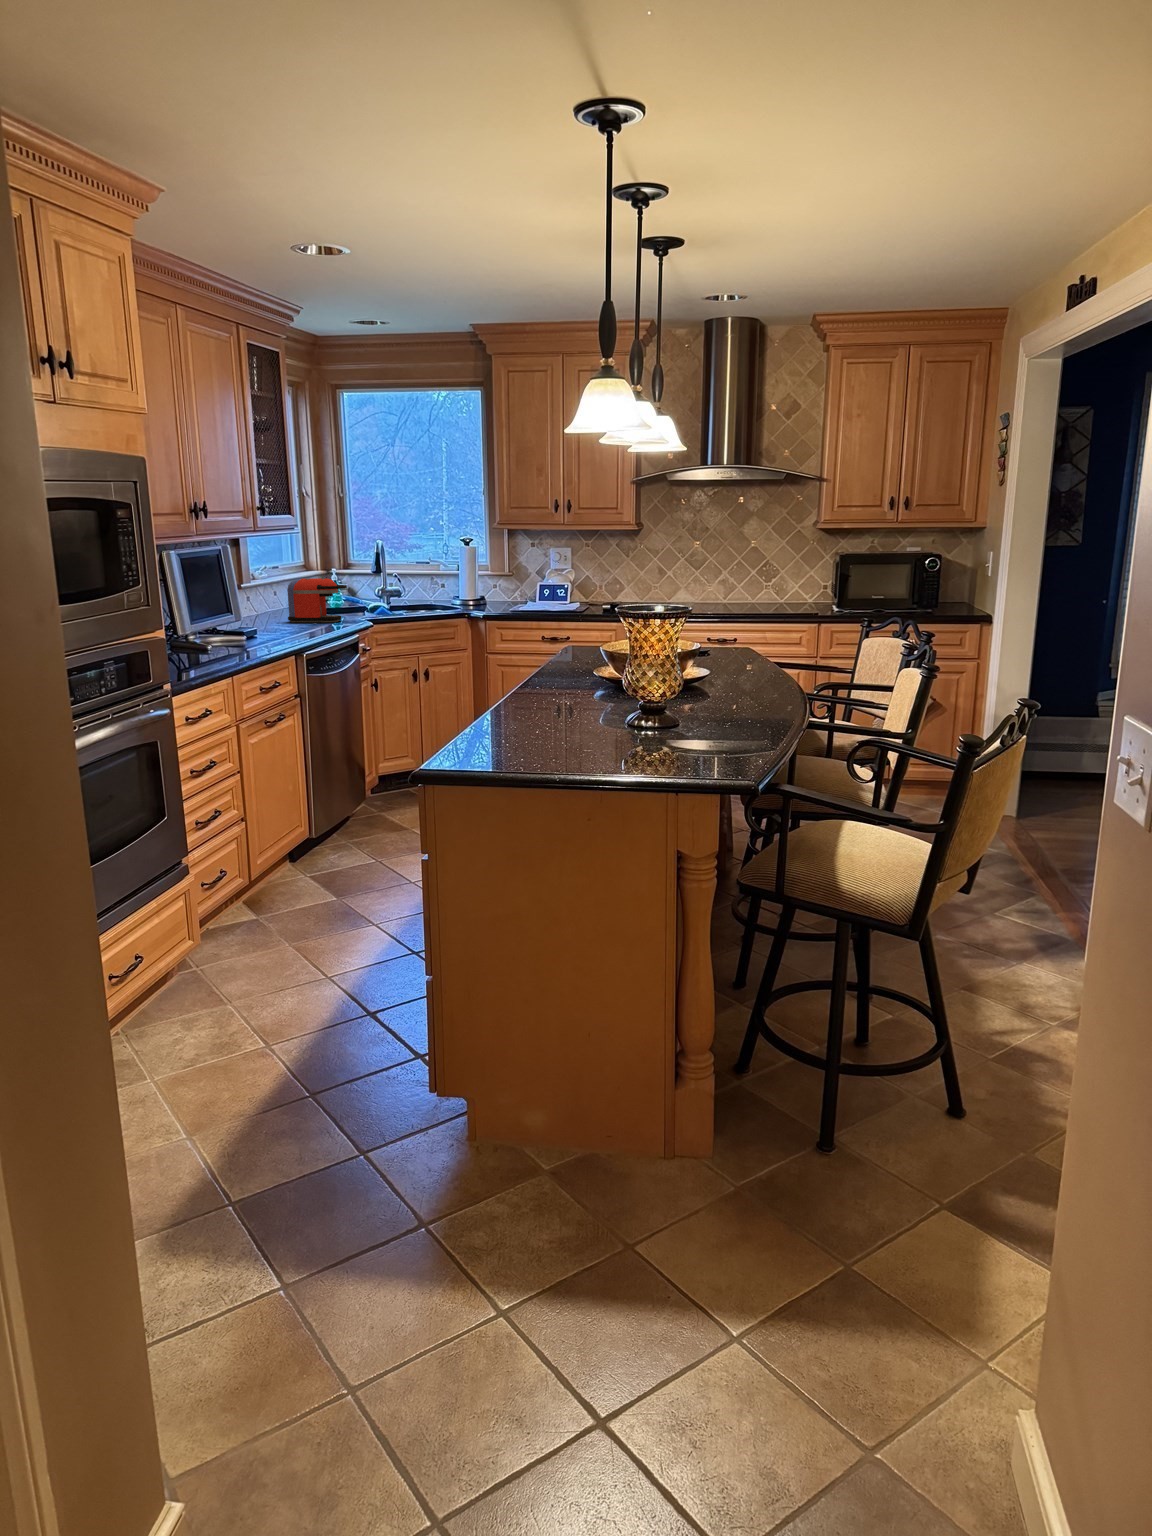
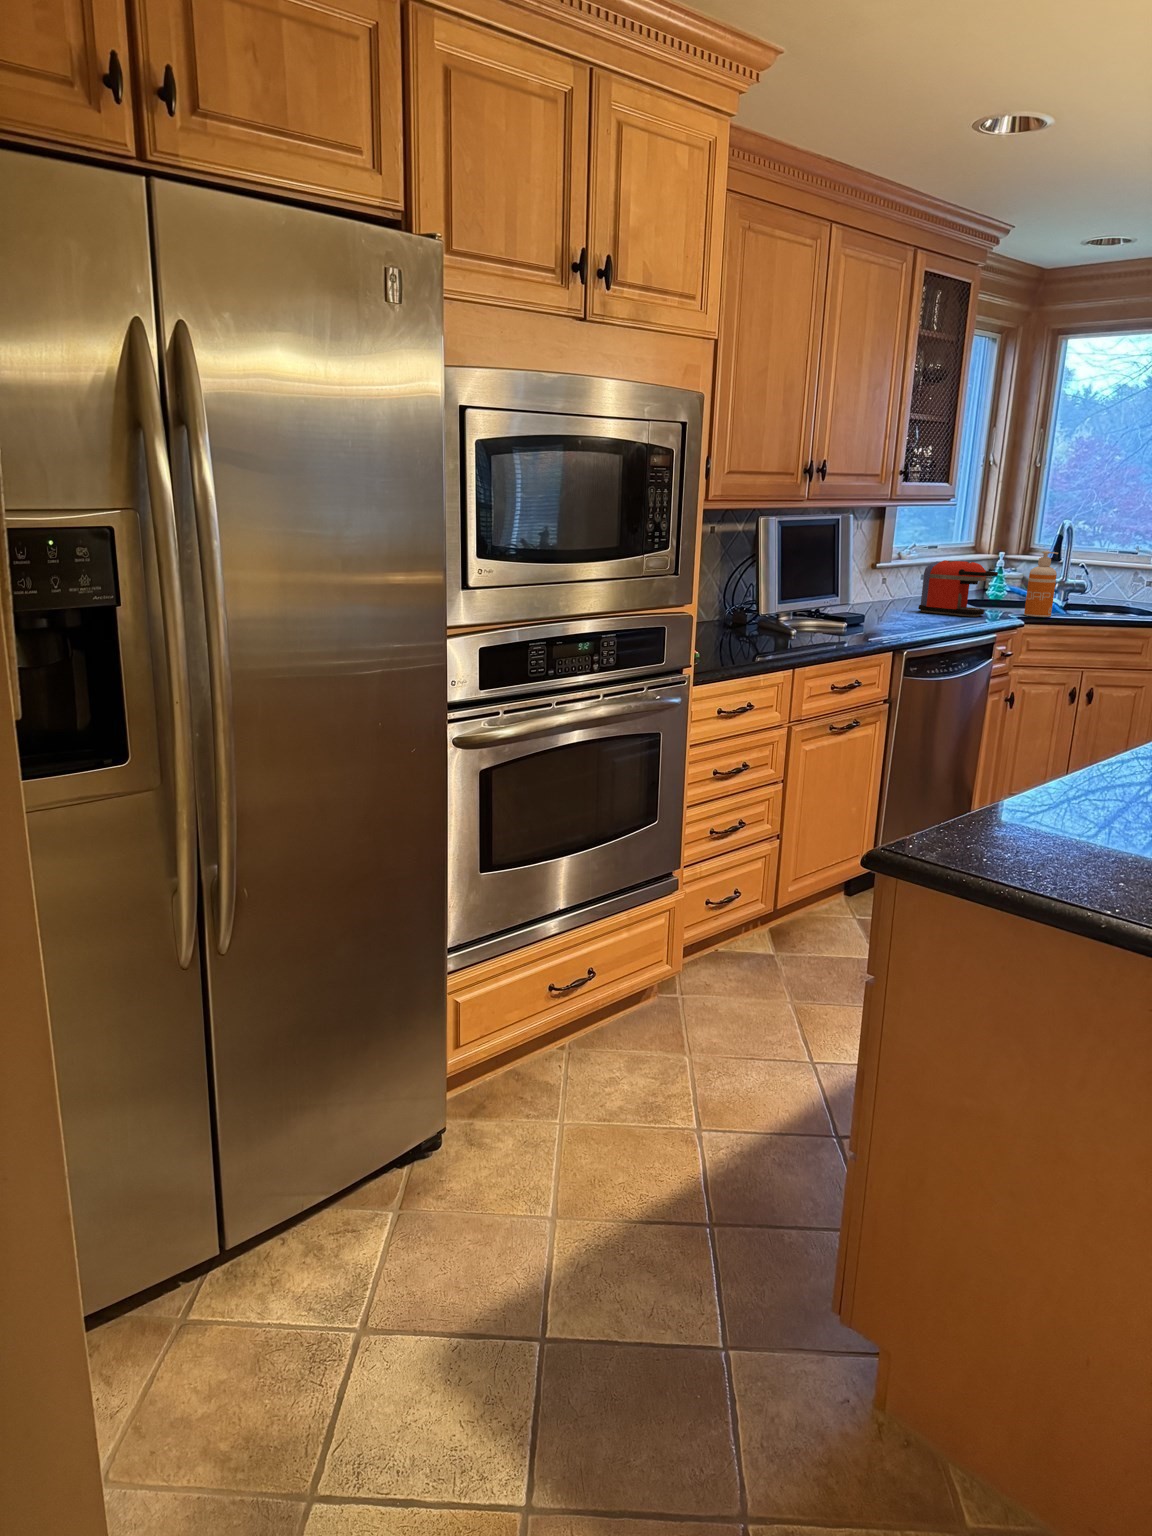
soap dispenser: none [368,566,390,618] -> present [1024,551,1058,617]

